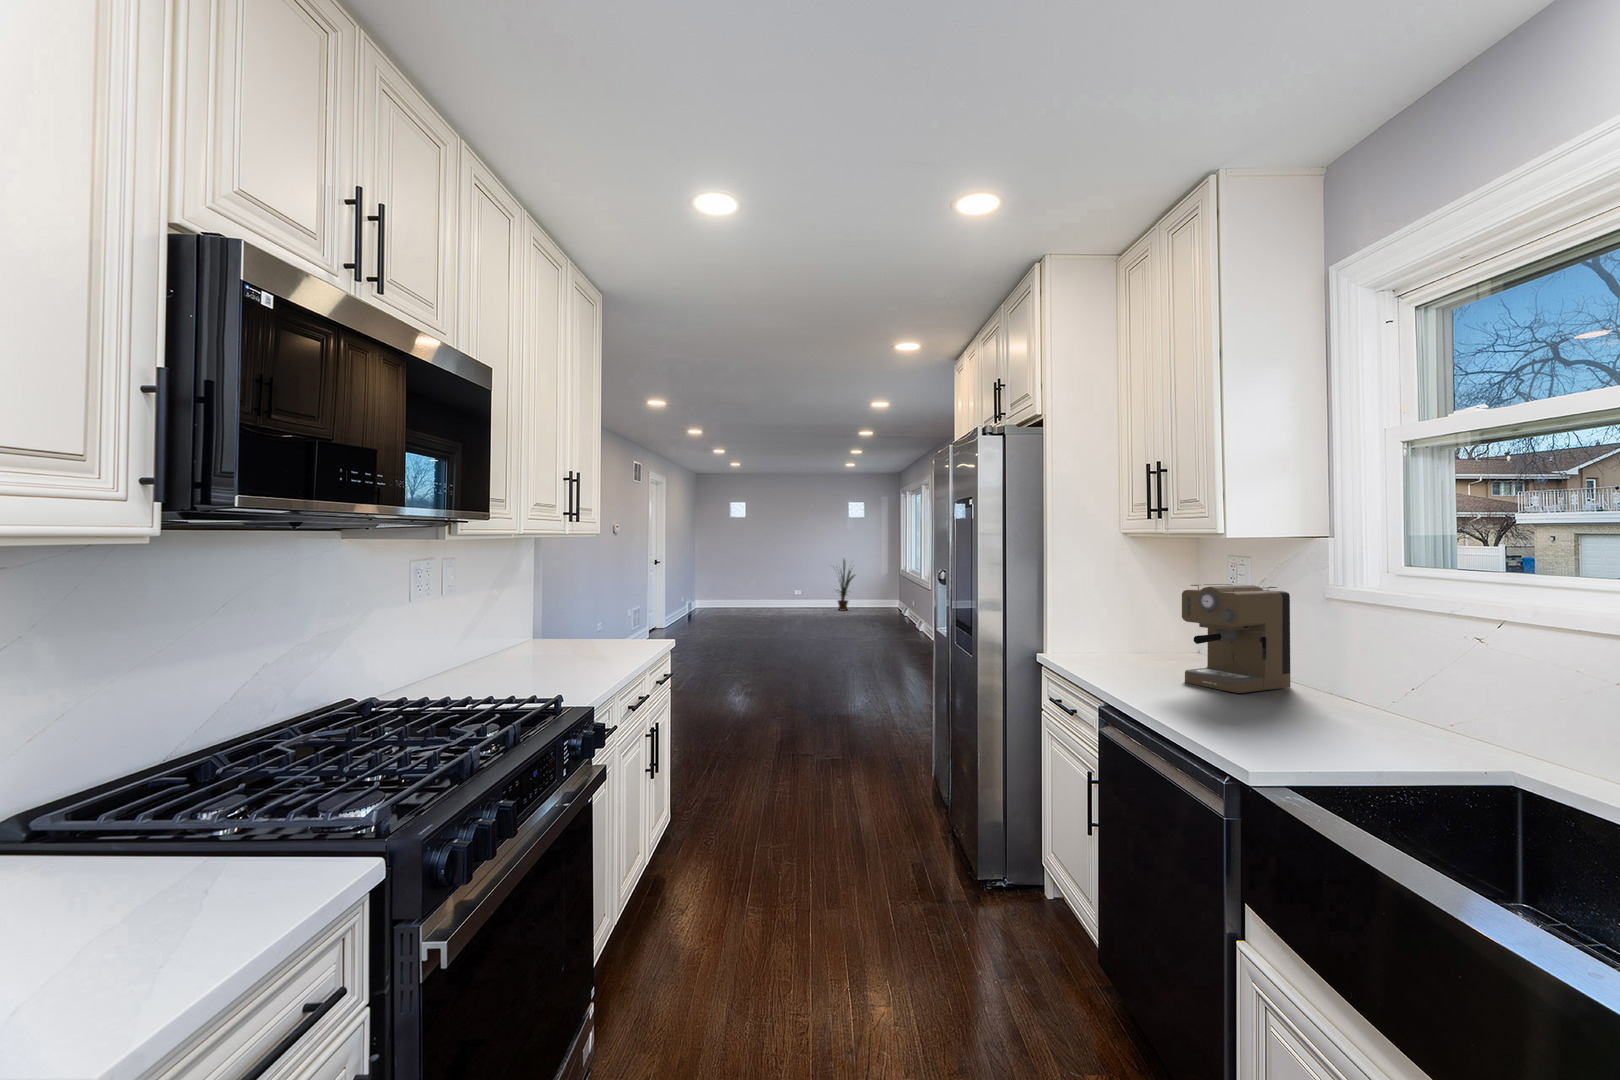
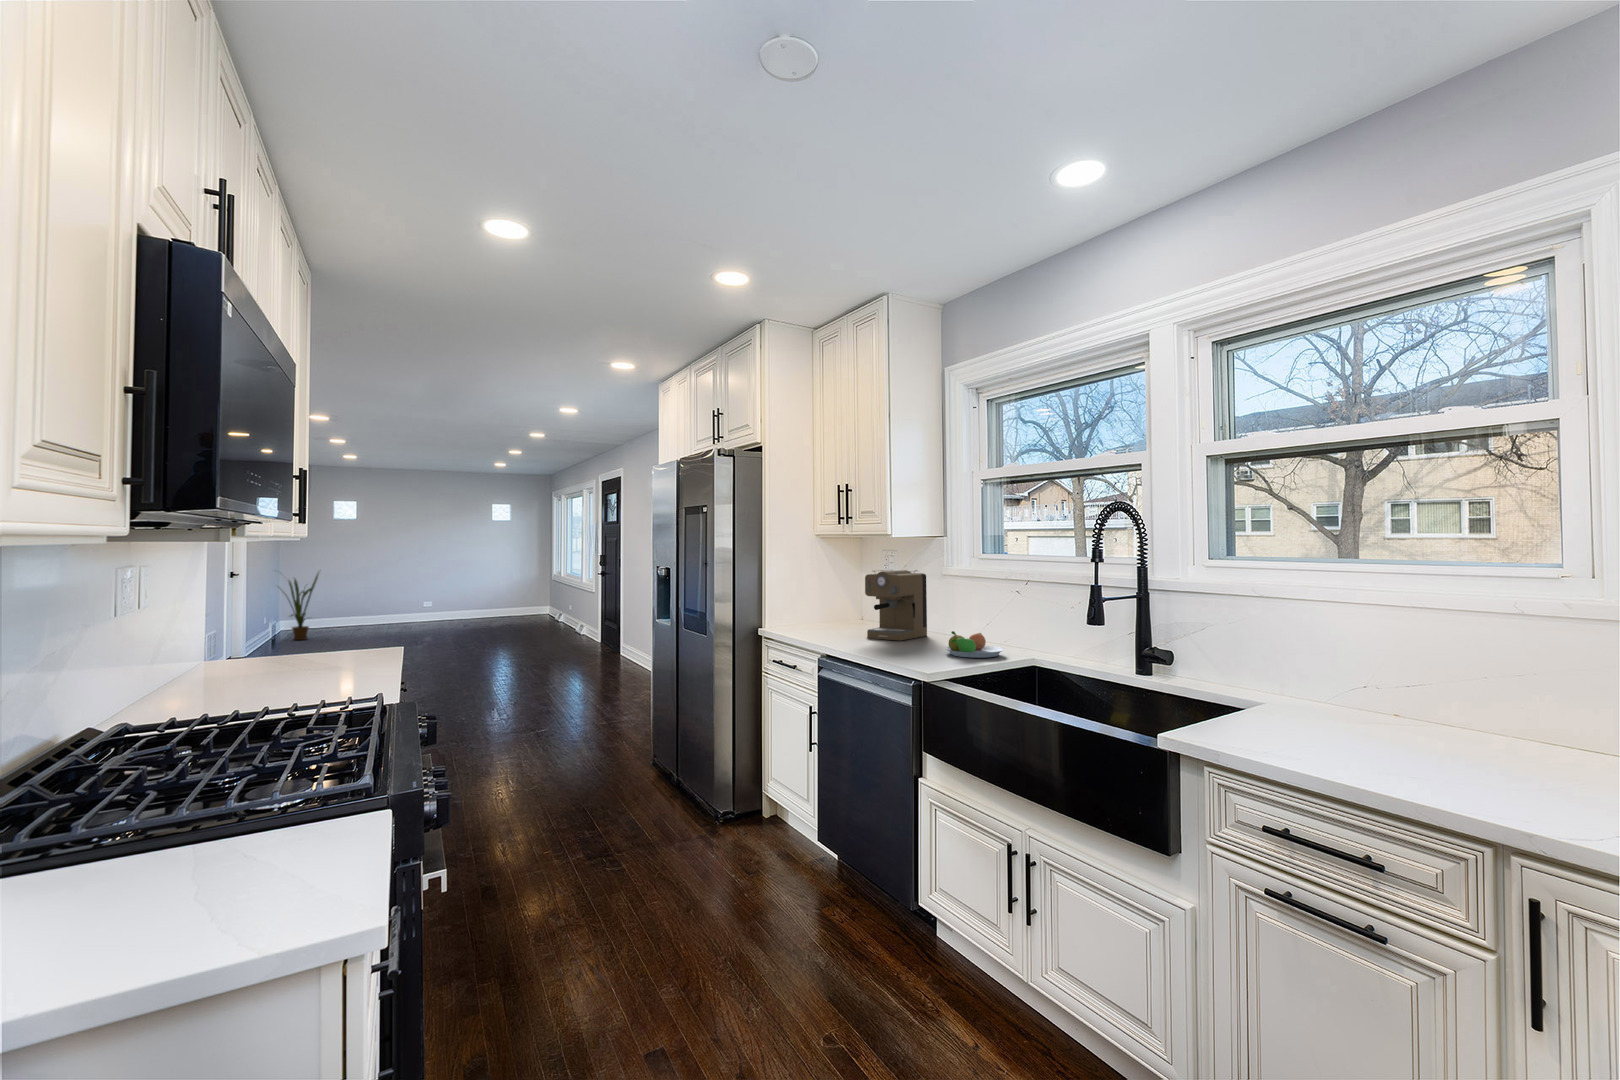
house plant: present [836,560,855,610] -> present [278,573,319,640]
fruit bowl: none [1317,695,1445,752] -> present [945,631,1004,658]

